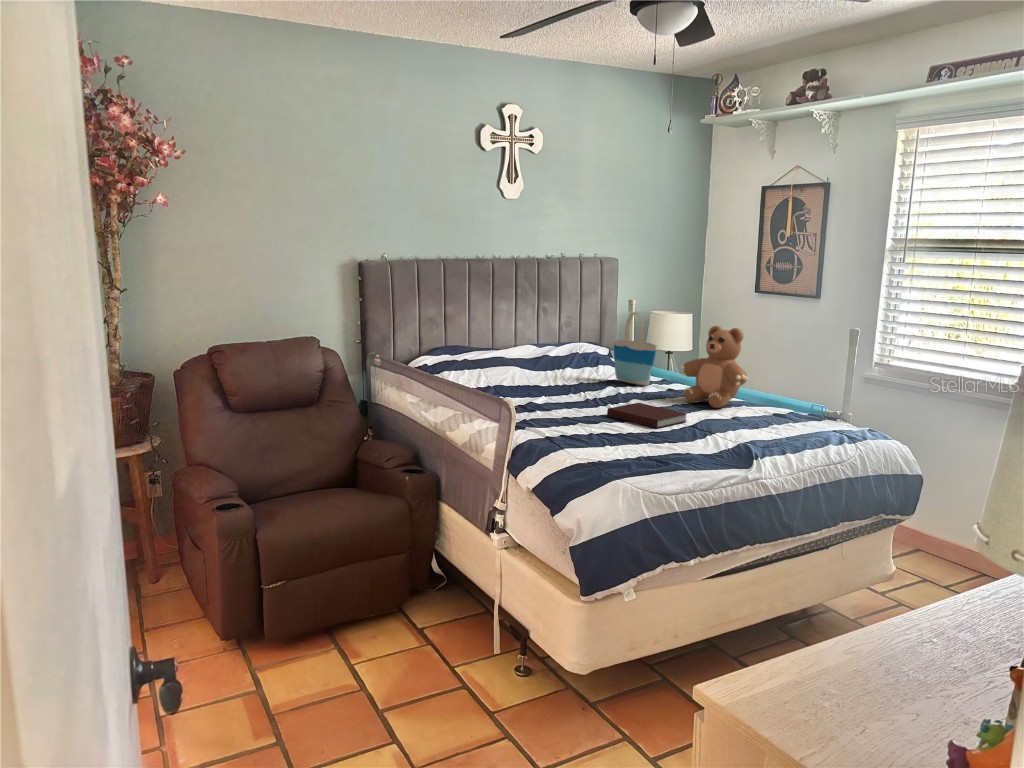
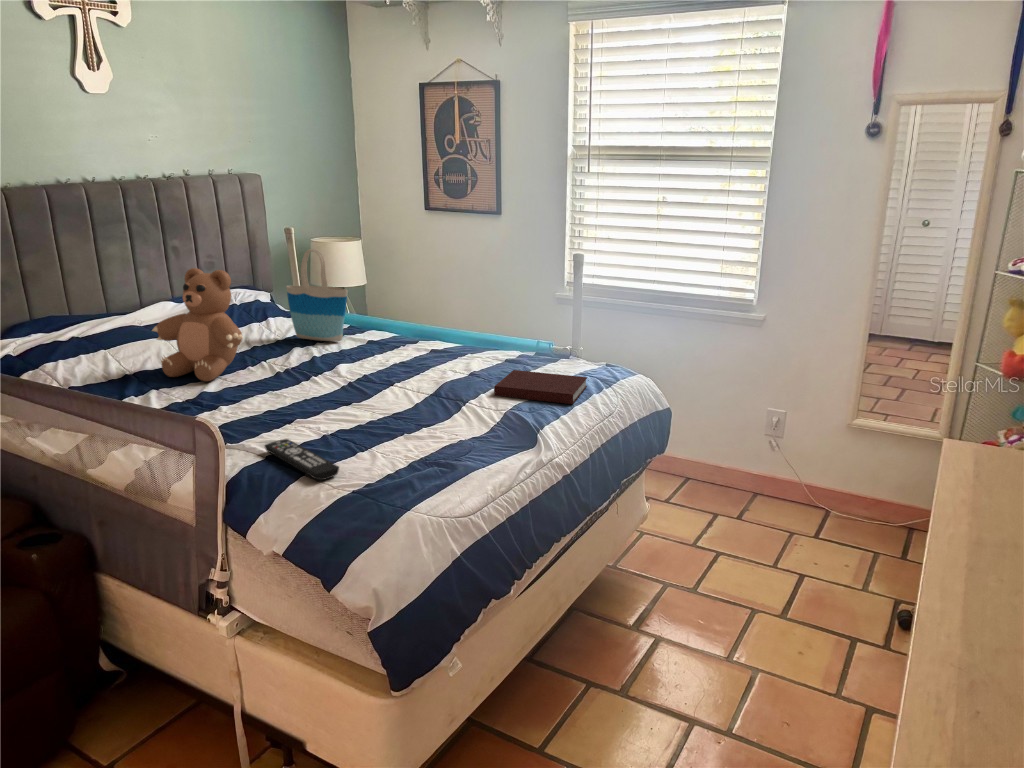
teddy bear: present [680,326,748,408] -> present [152,268,243,381]
notebook: present [607,403,687,428] -> present [494,370,587,404]
remote control: none [549,430,588,455] -> present [265,439,339,480]

